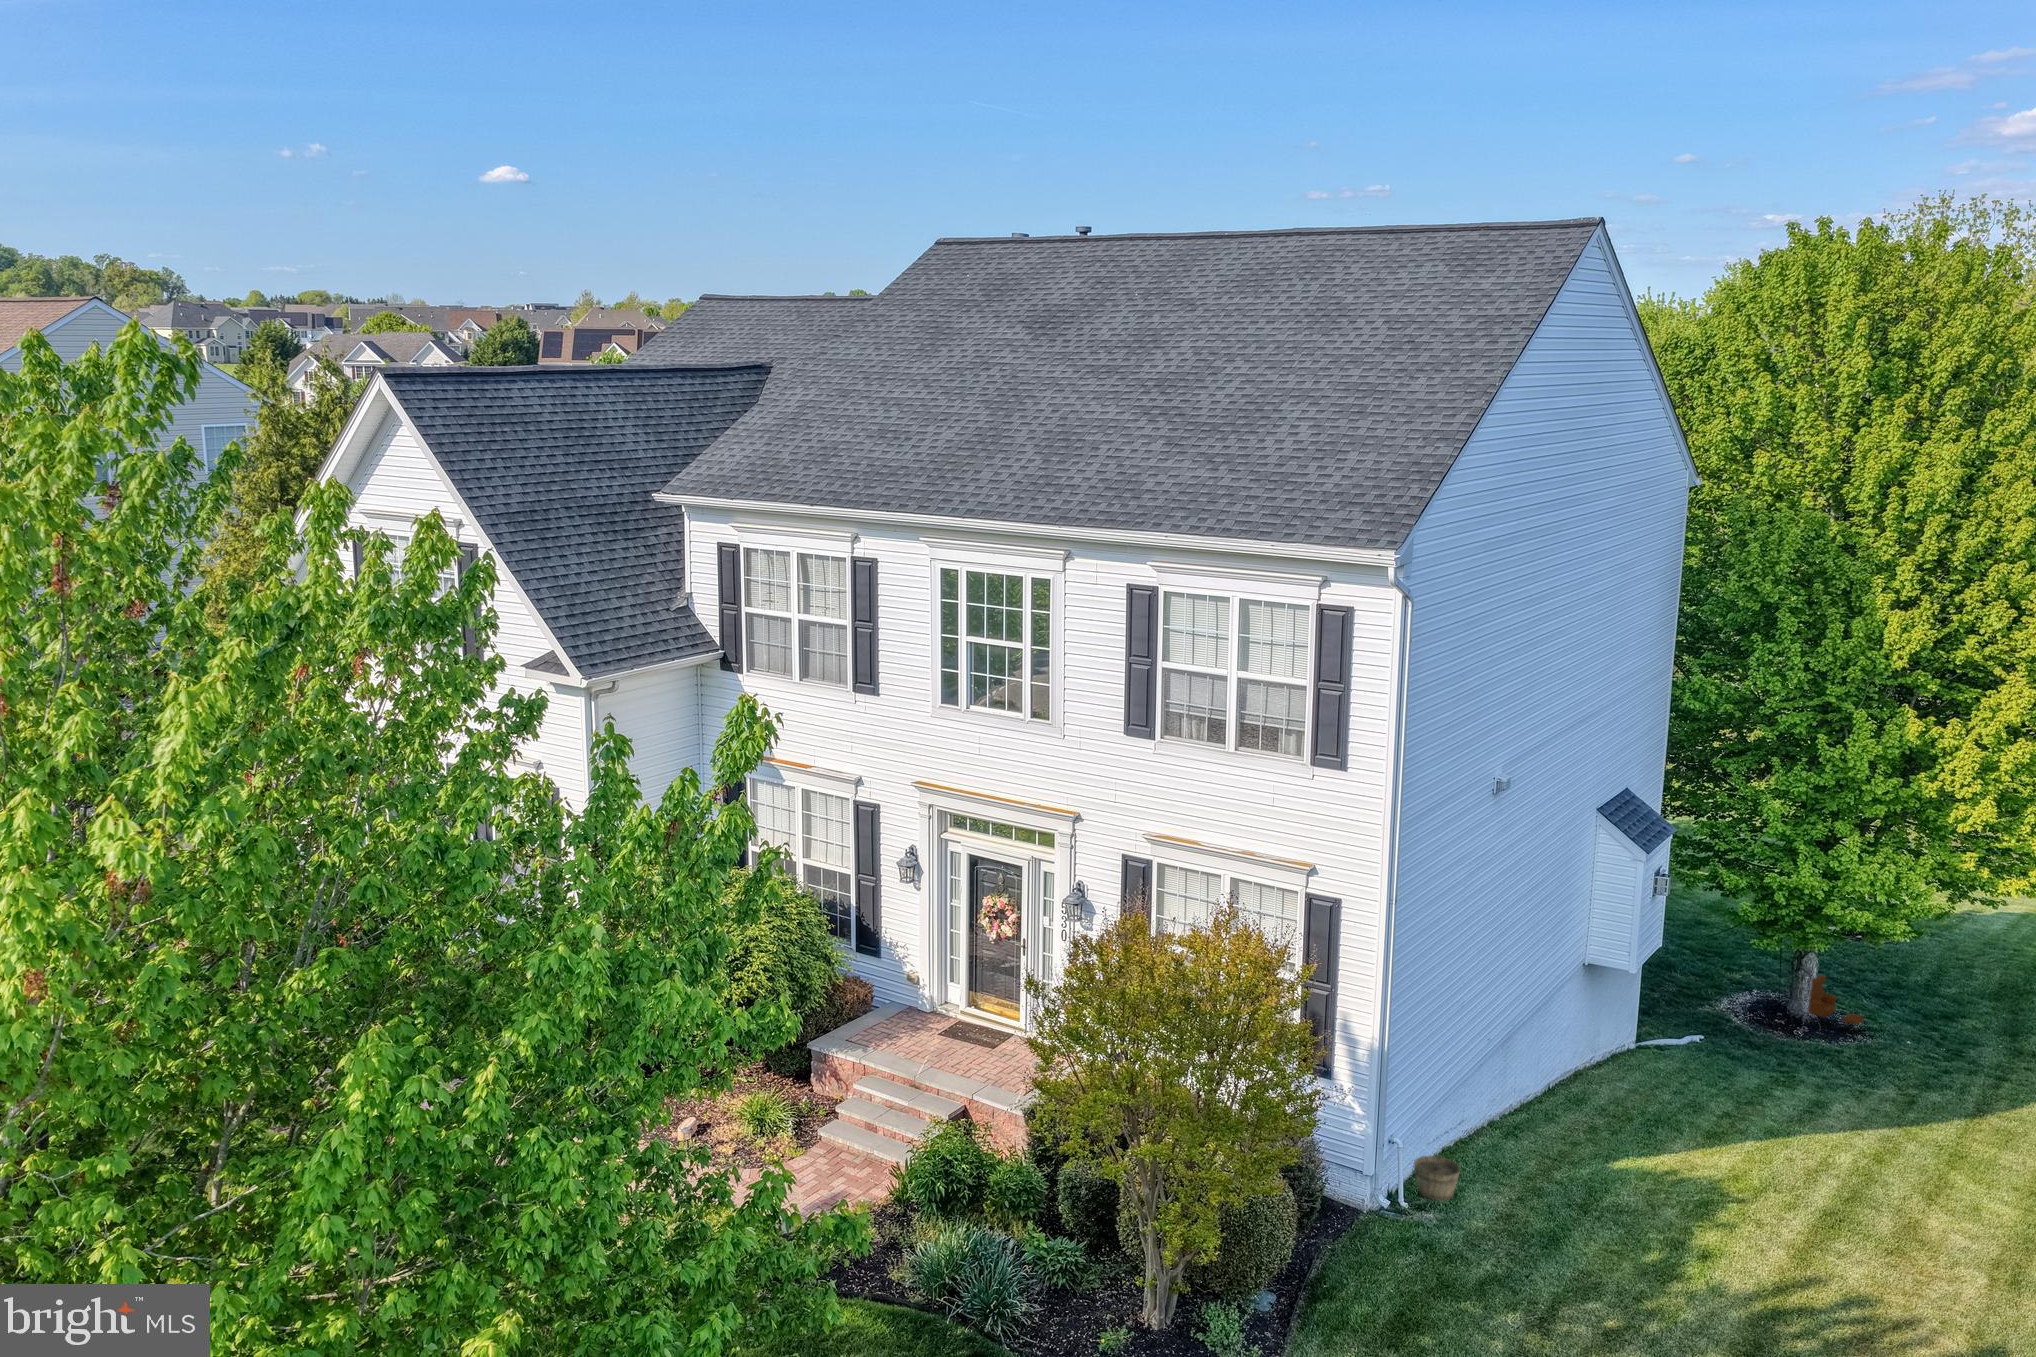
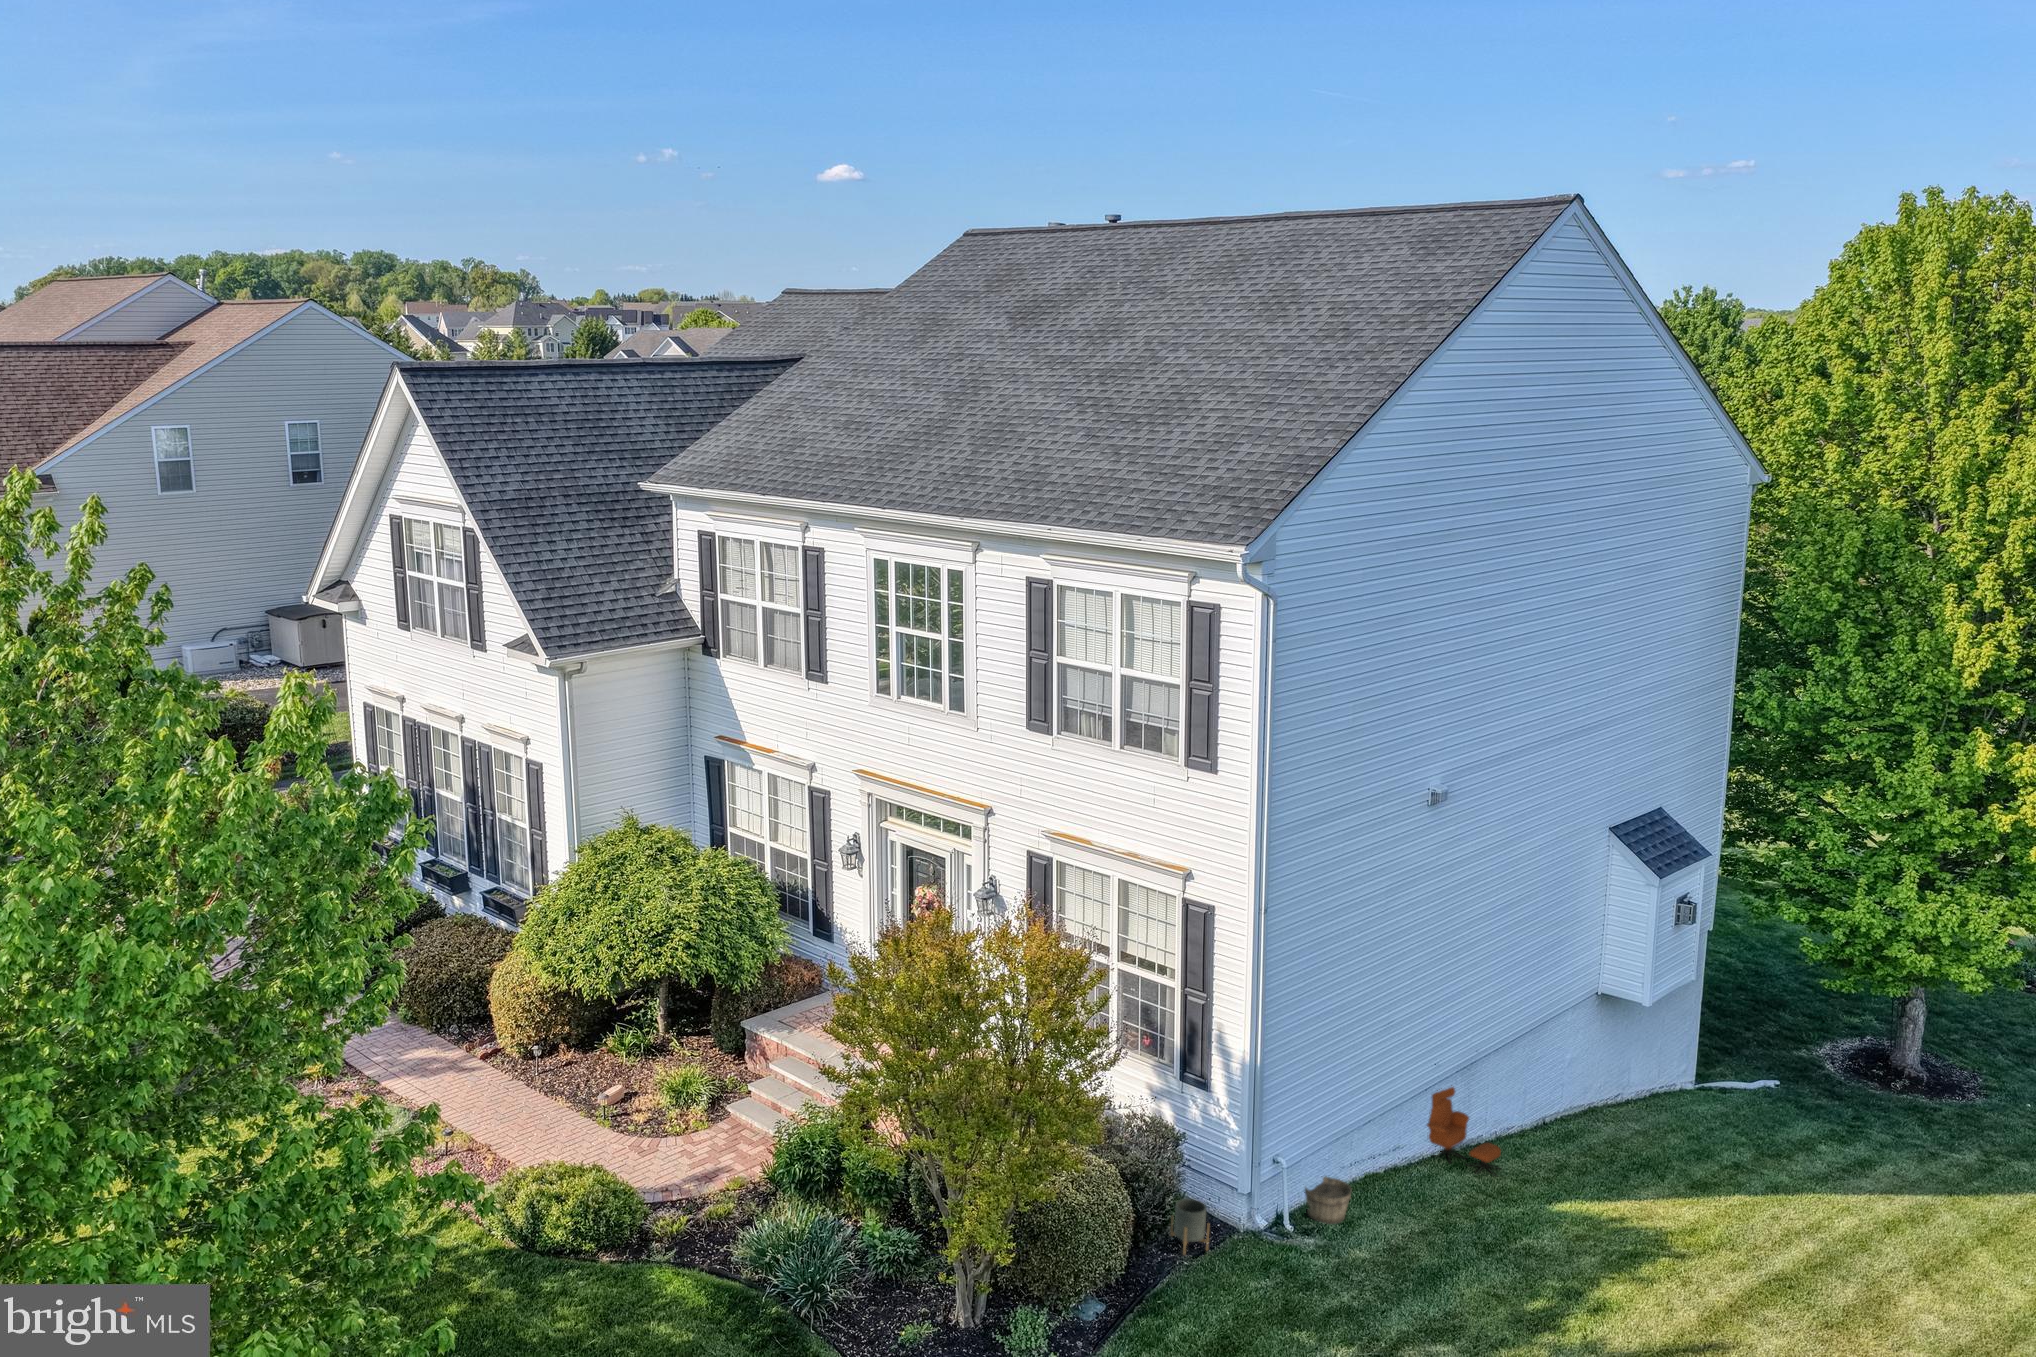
lounge chair: present [1808,975,1863,1033] -> present [1427,1087,1501,1176]
planter: none [1311,1187,1351,1242] -> present [1170,1199,1209,1254]

